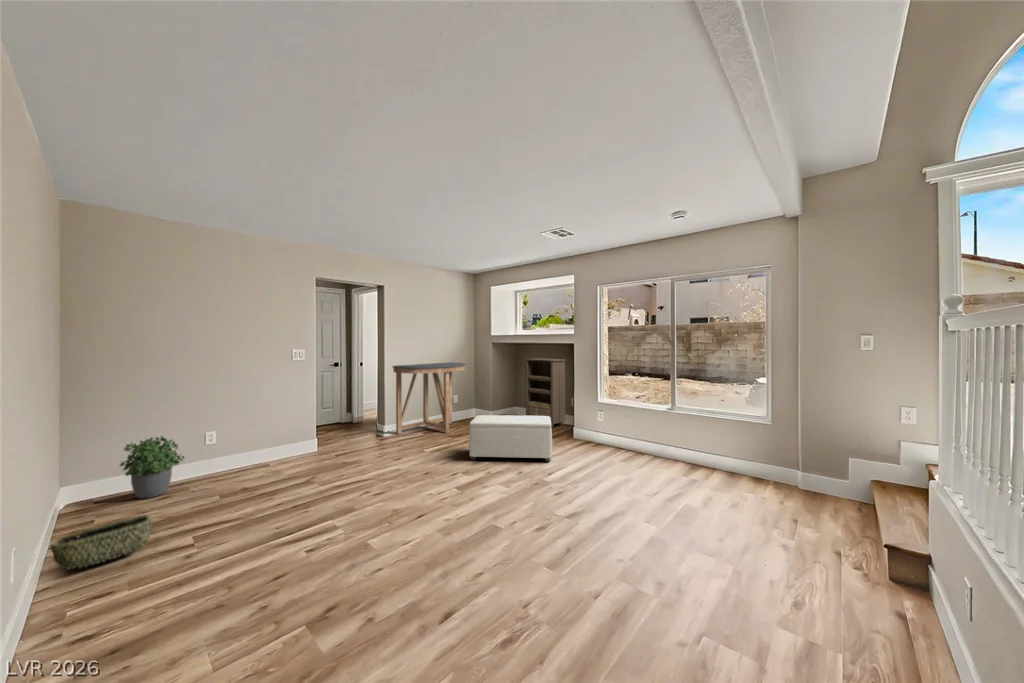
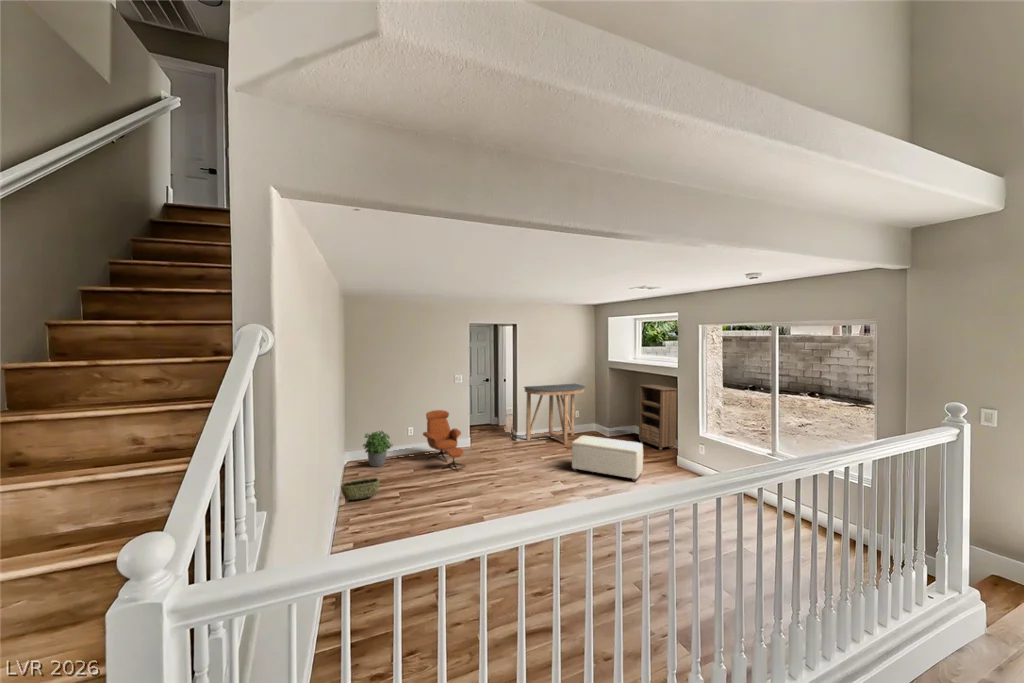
lounge chair: none [242,399,317,484] -> present [423,410,464,469]

